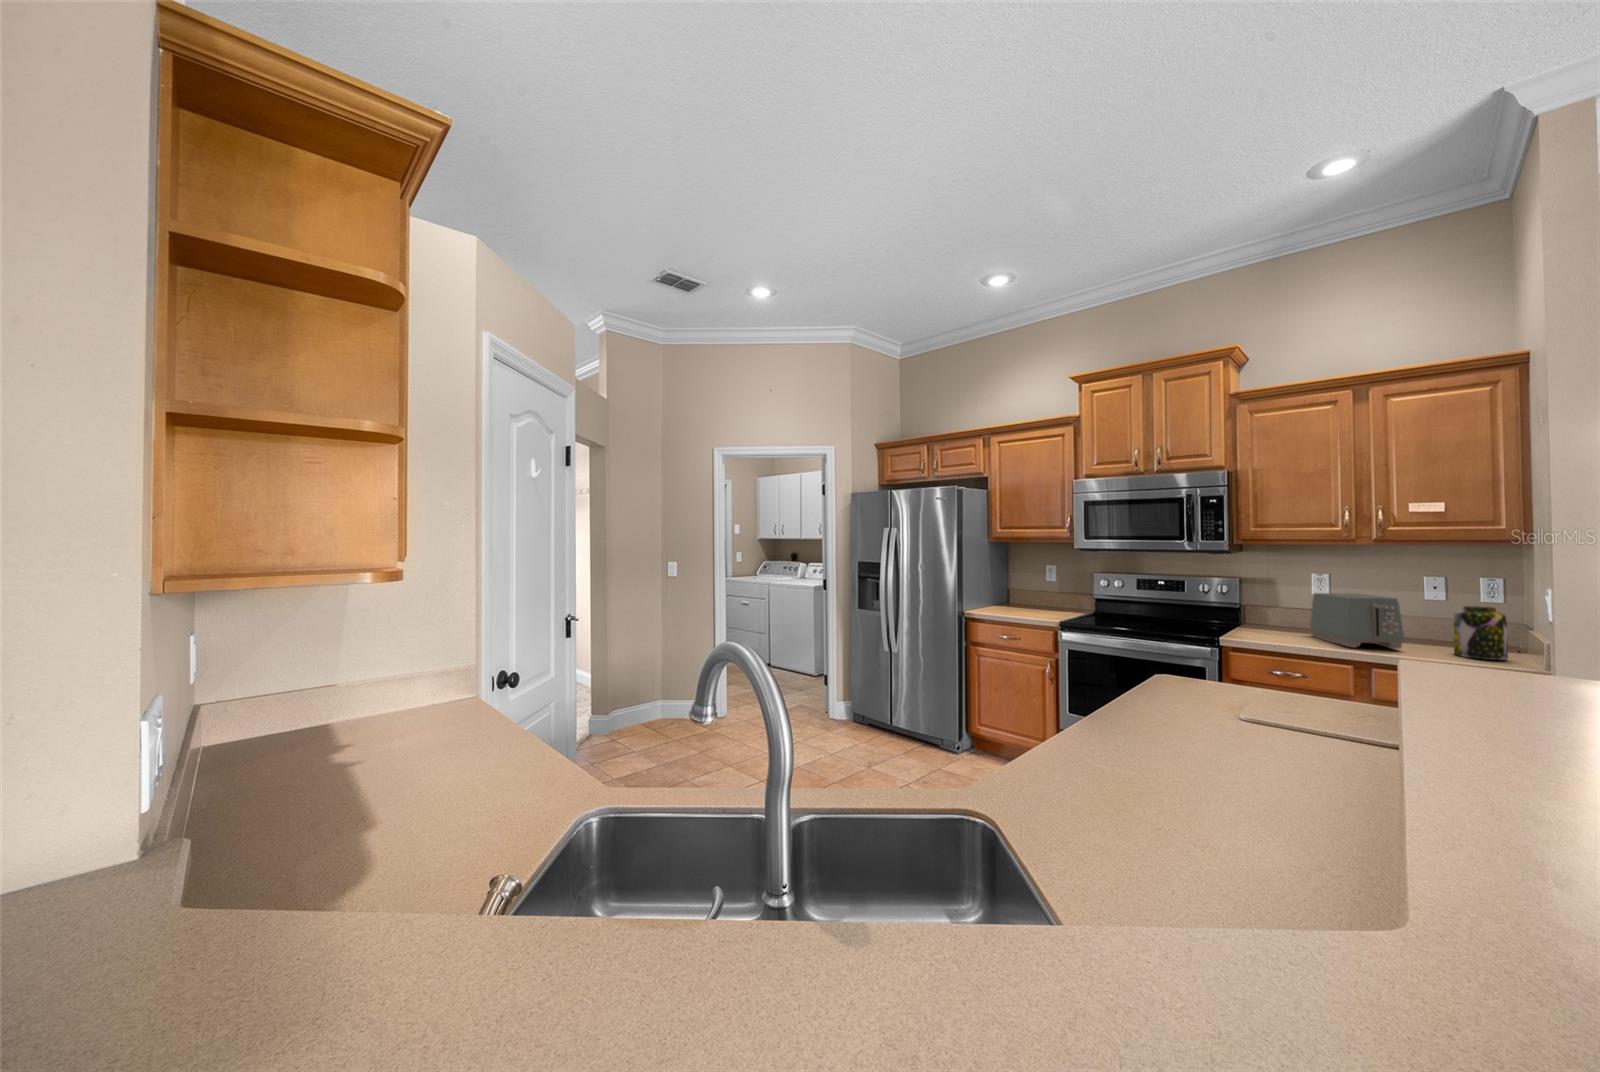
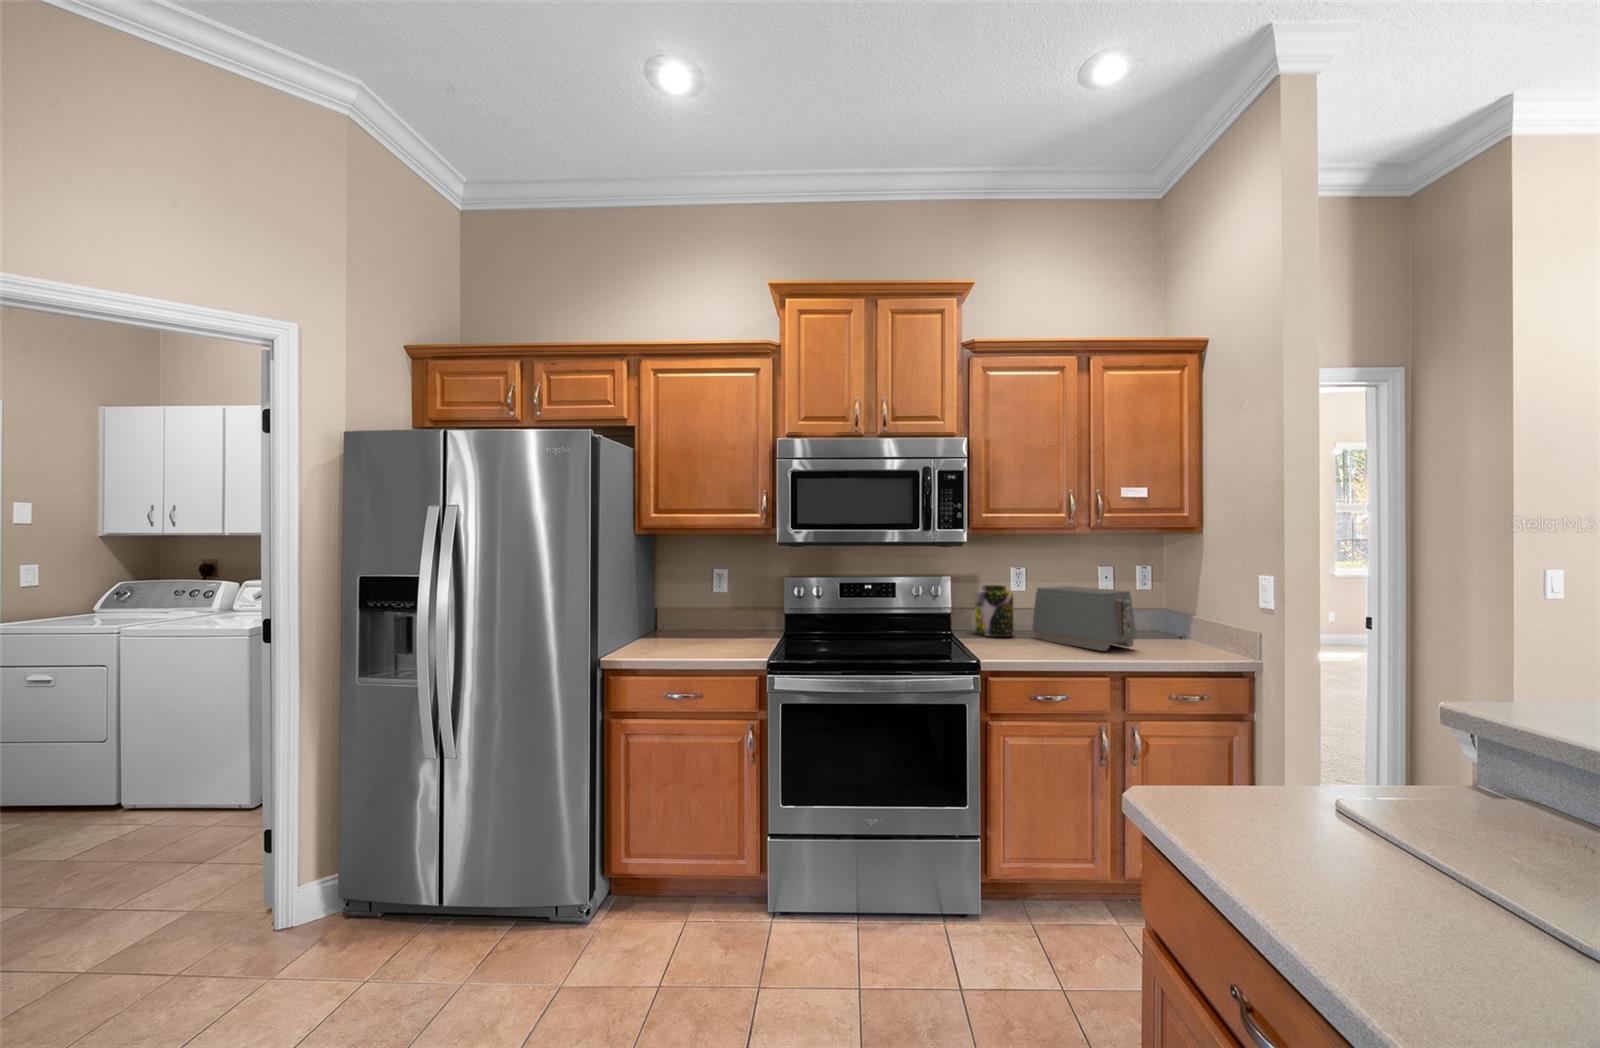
jar: present [1453,606,1508,660] -> present [975,585,1014,637]

